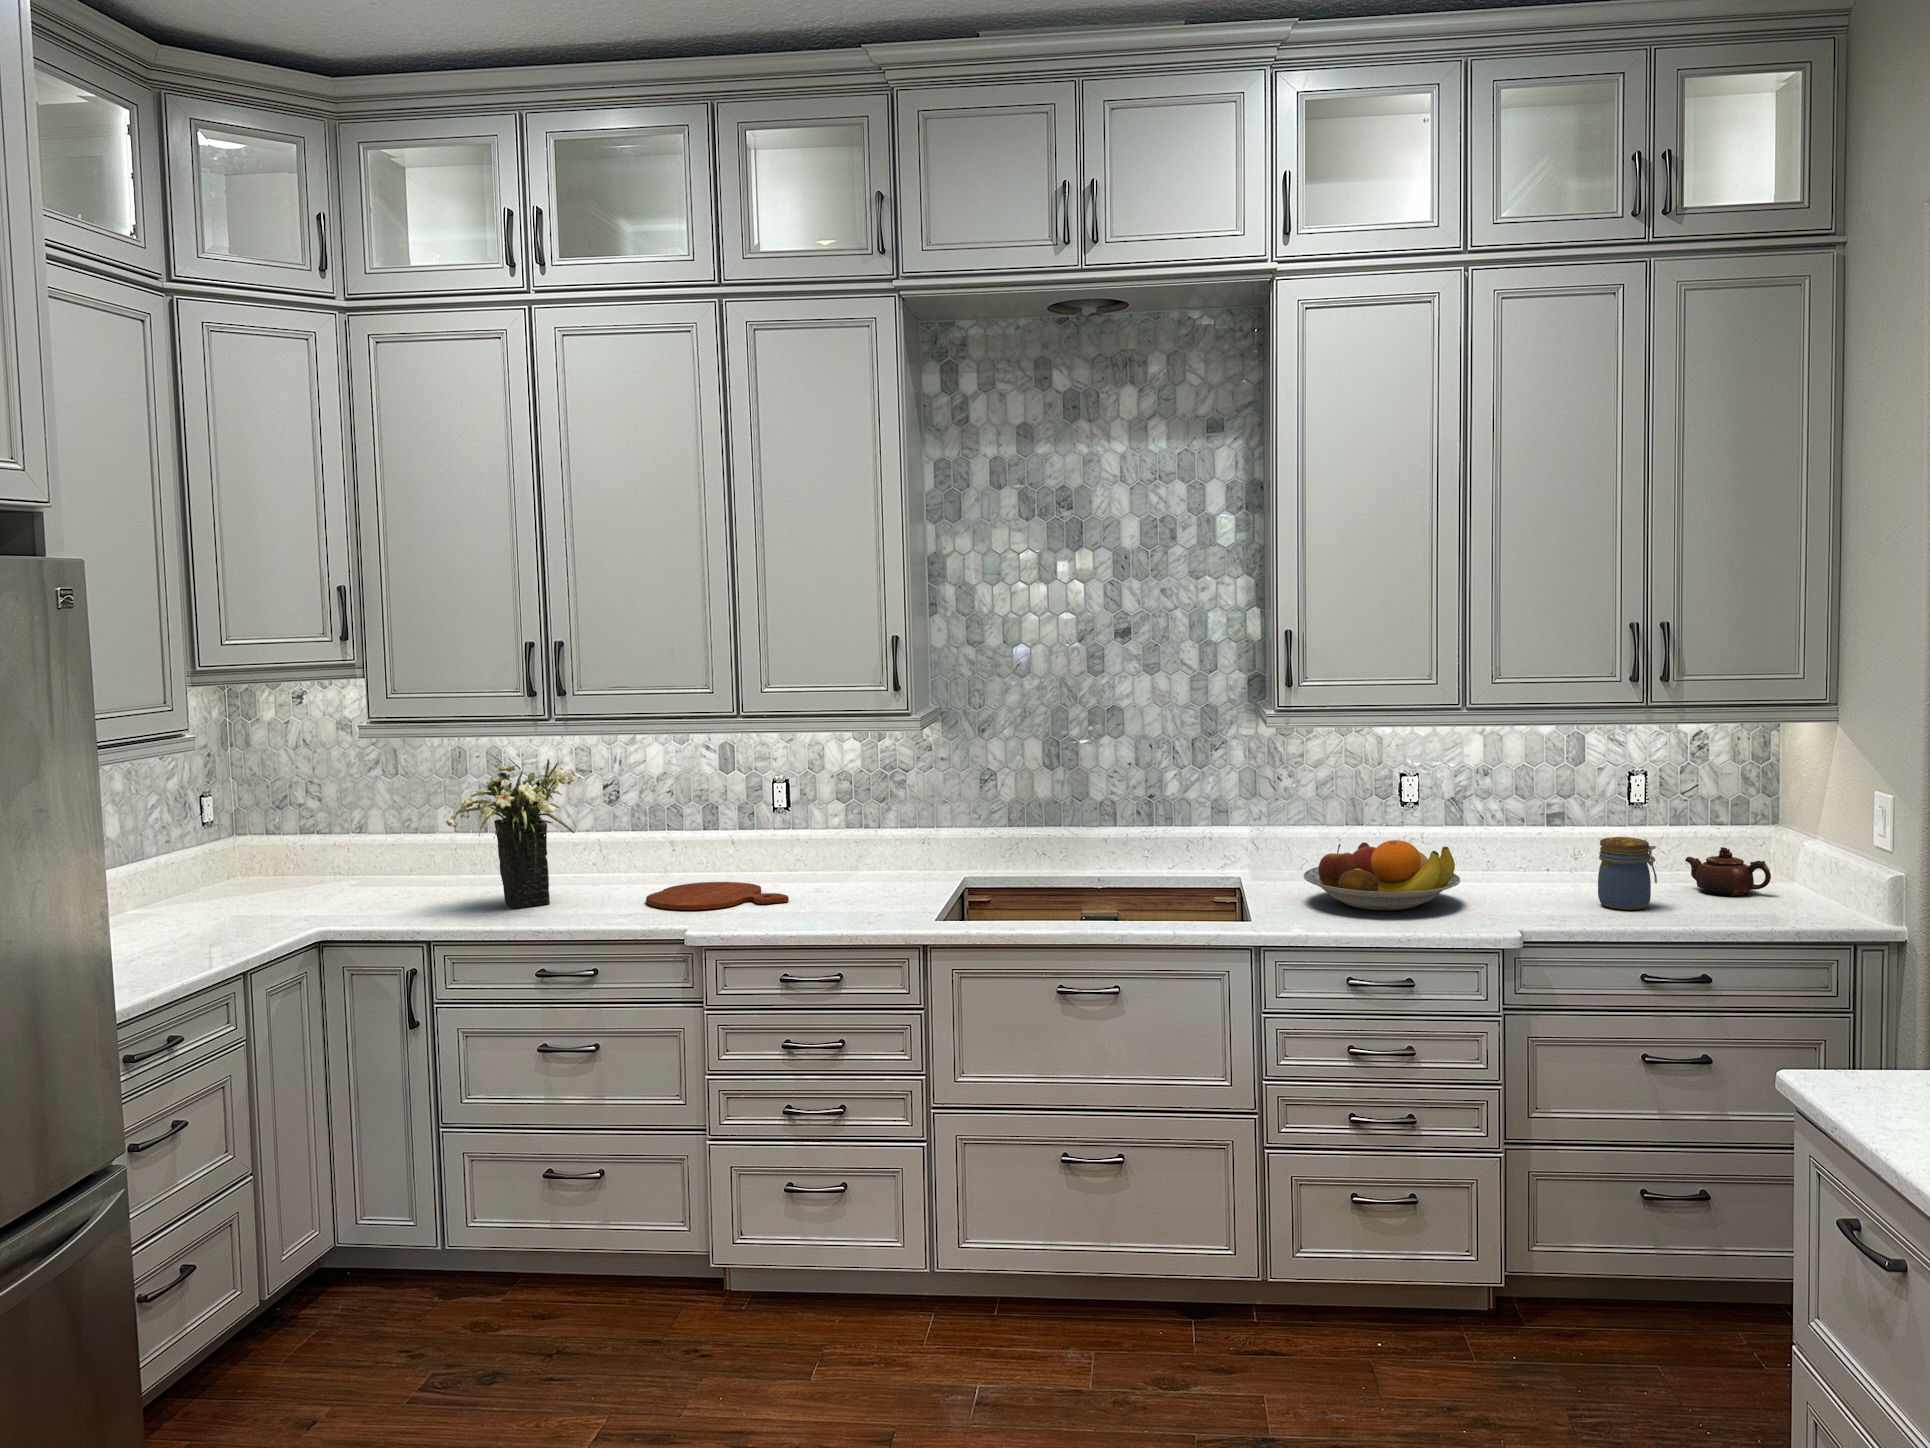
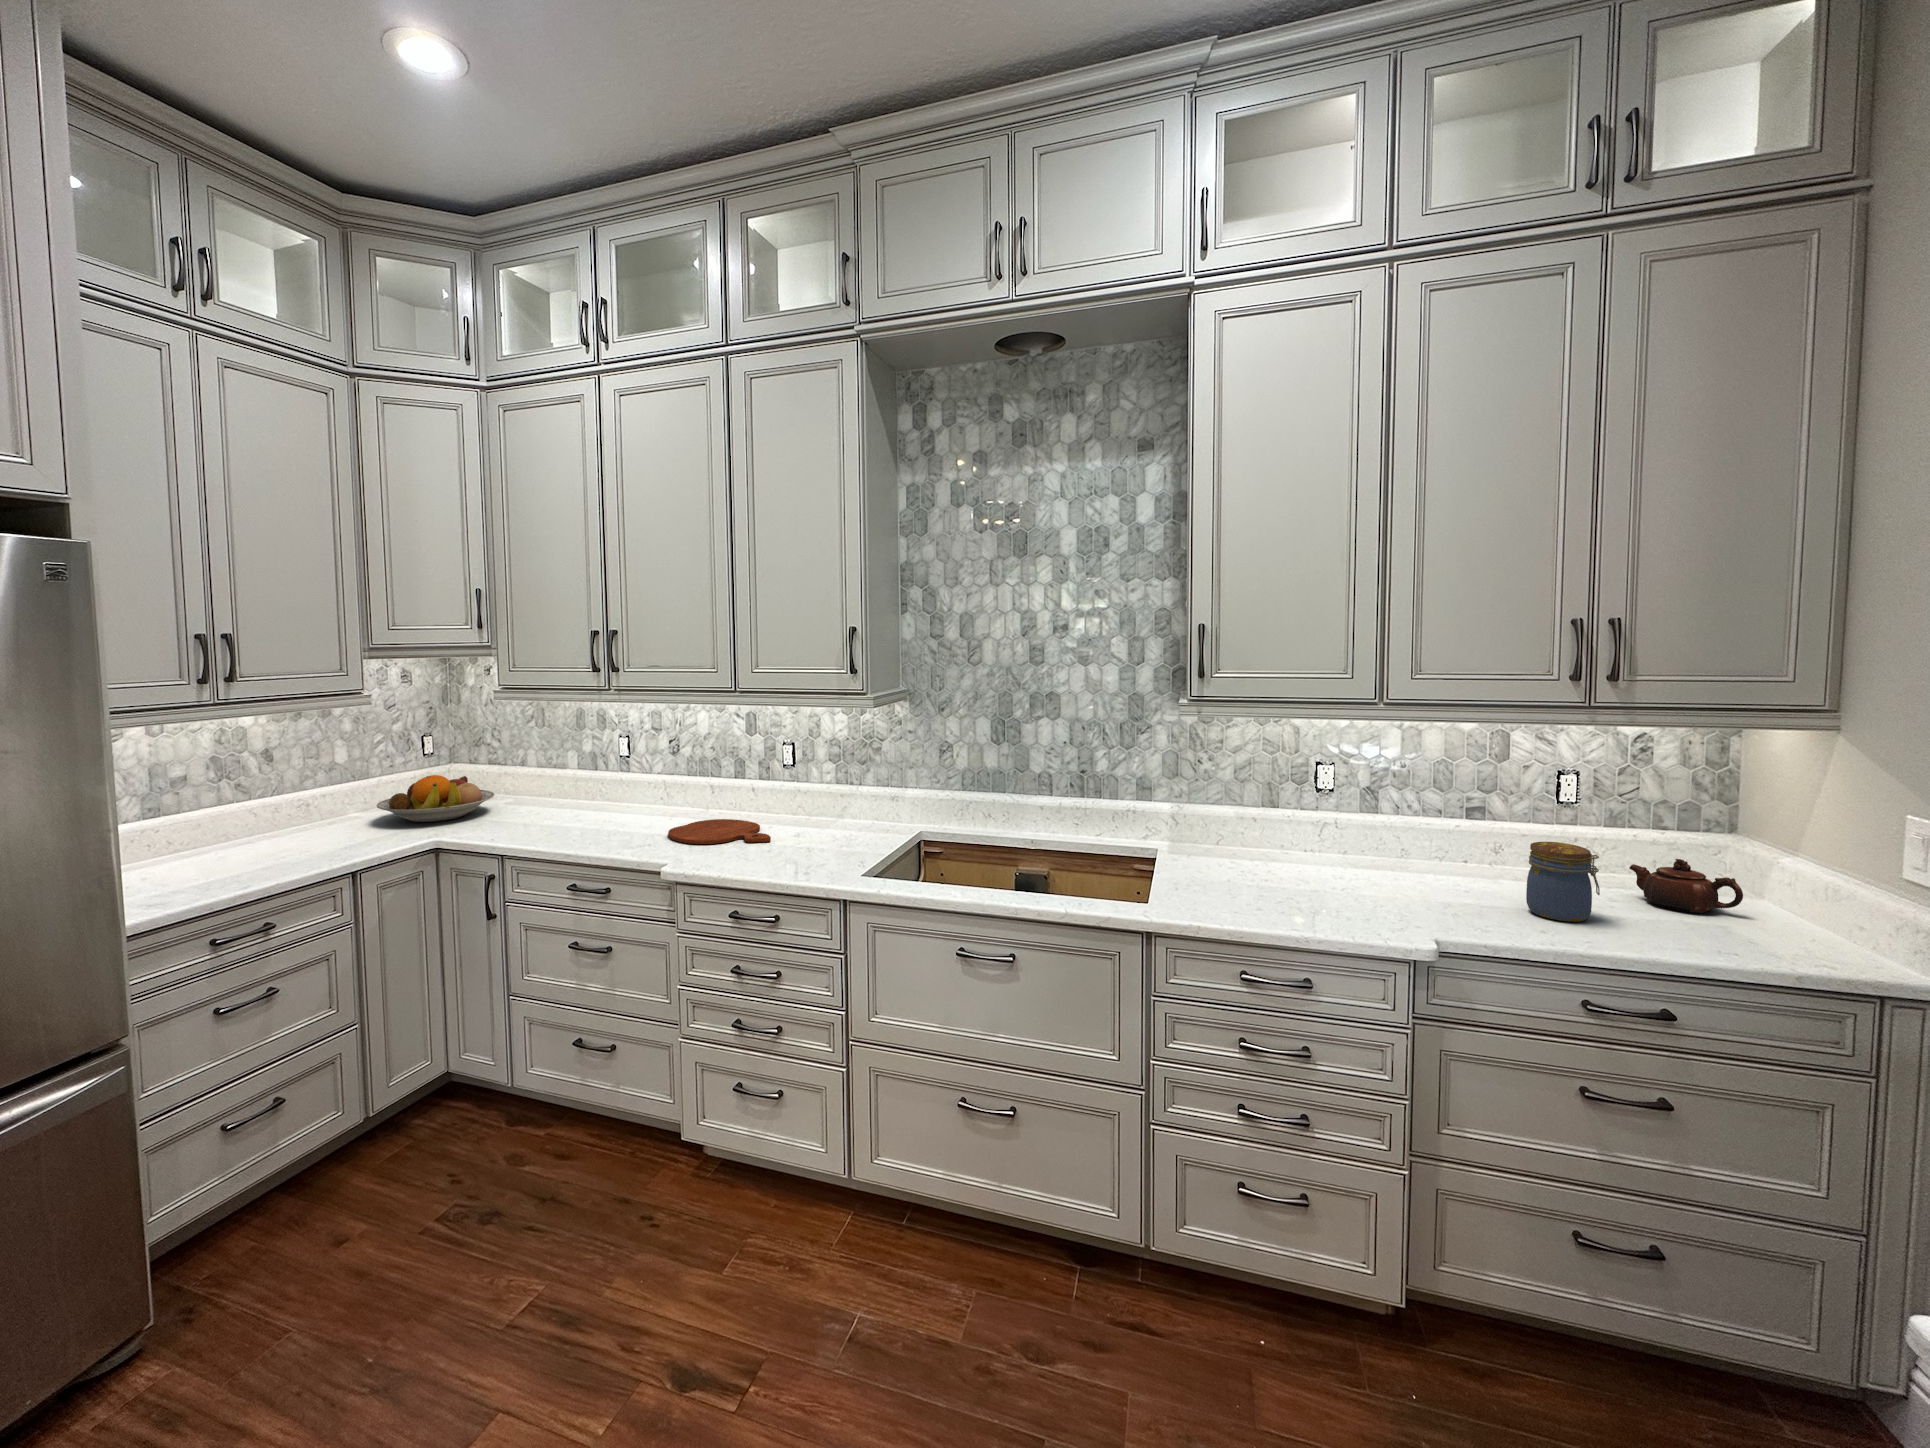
flower arrangement: present [446,759,576,909] -> none [528,720,632,832]
fruit bowl: present [1304,840,1460,910] -> present [377,775,495,822]

